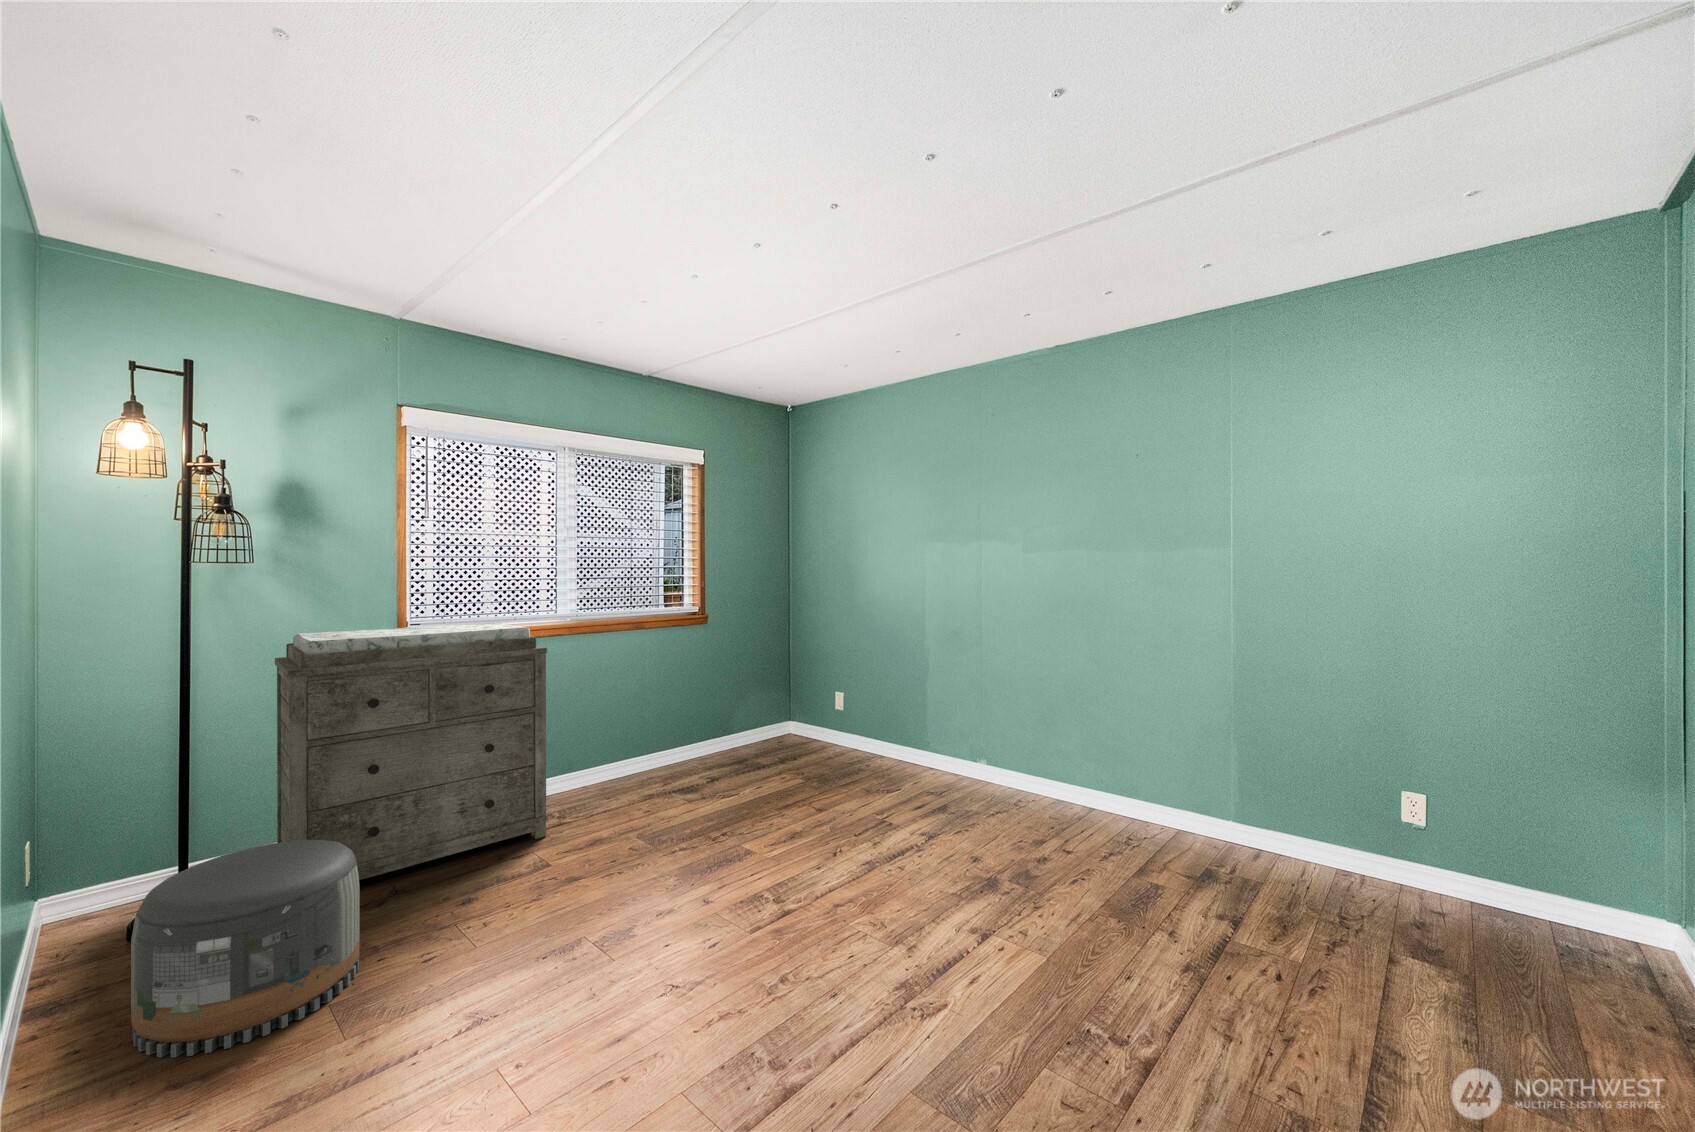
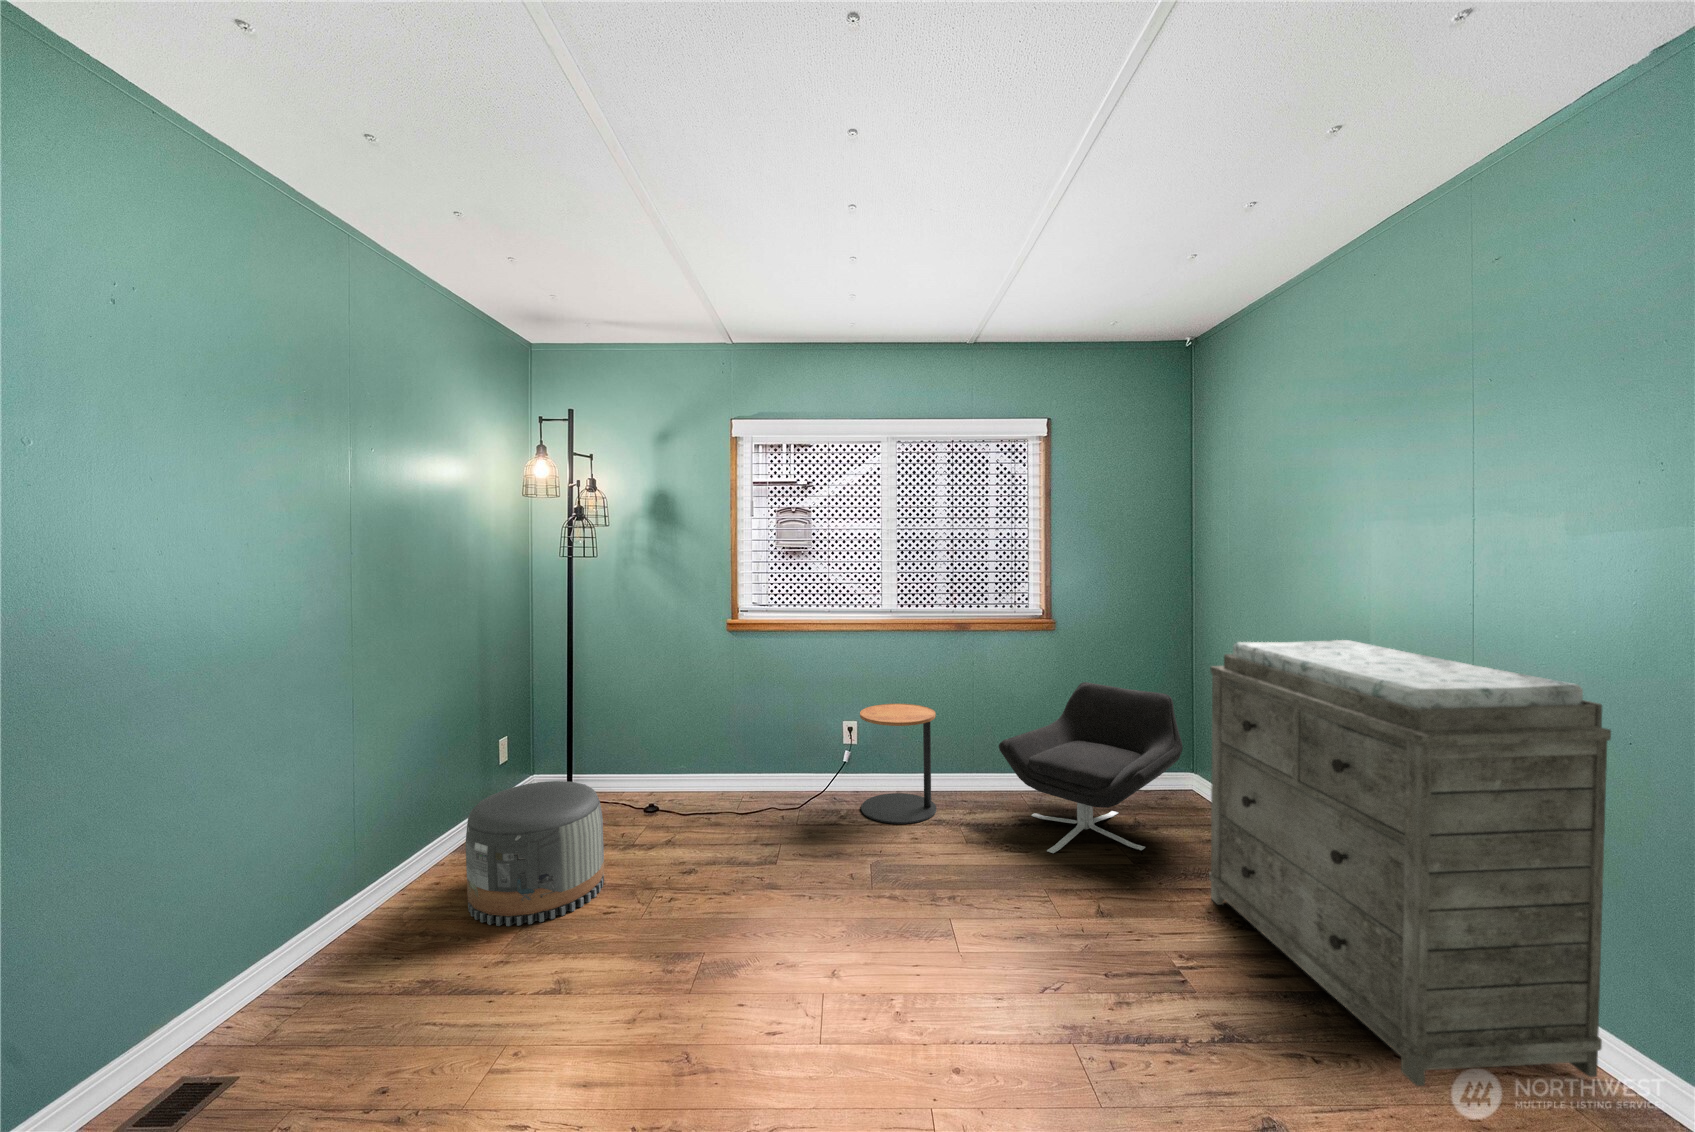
dresser: present [275,622,548,880] -> present [1209,640,1611,1086]
lounge chair: none [692,664,812,790] -> present [999,682,1183,853]
side table: none [564,701,638,810] -> present [860,704,936,824]

